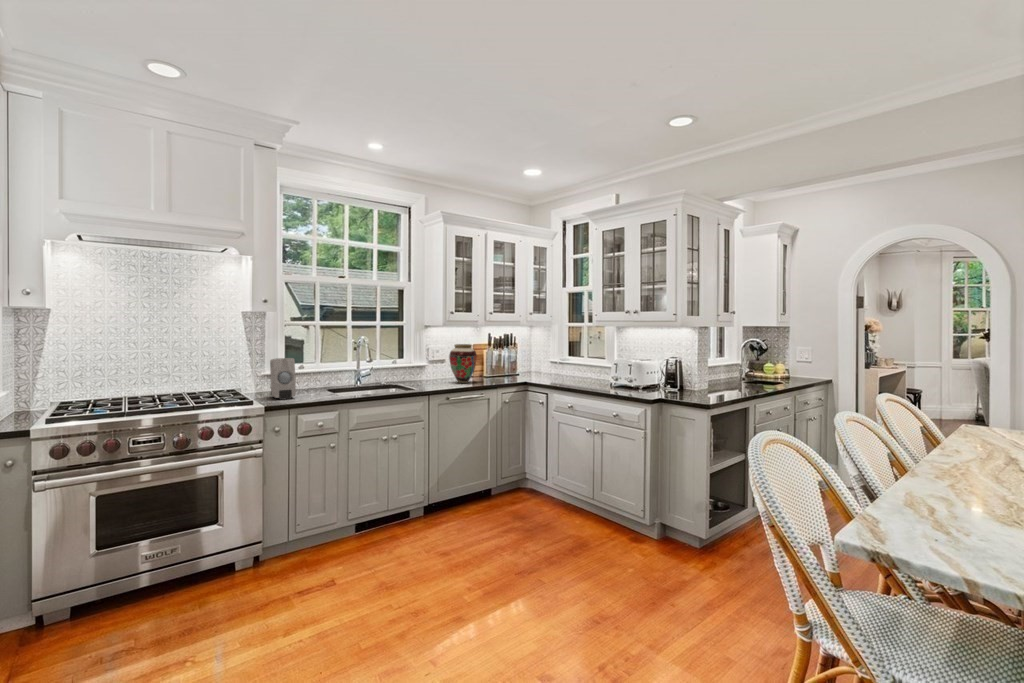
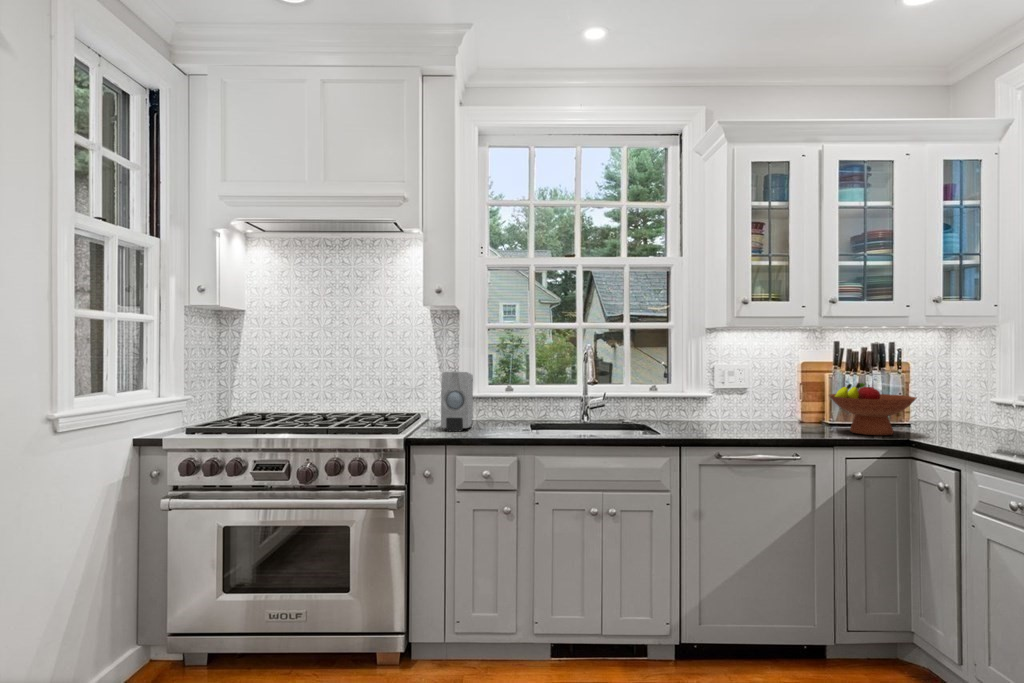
vase: present [449,344,477,383] -> none [737,360,791,431]
fruit bowl: none [492,355,531,381] -> present [829,383,916,435]

